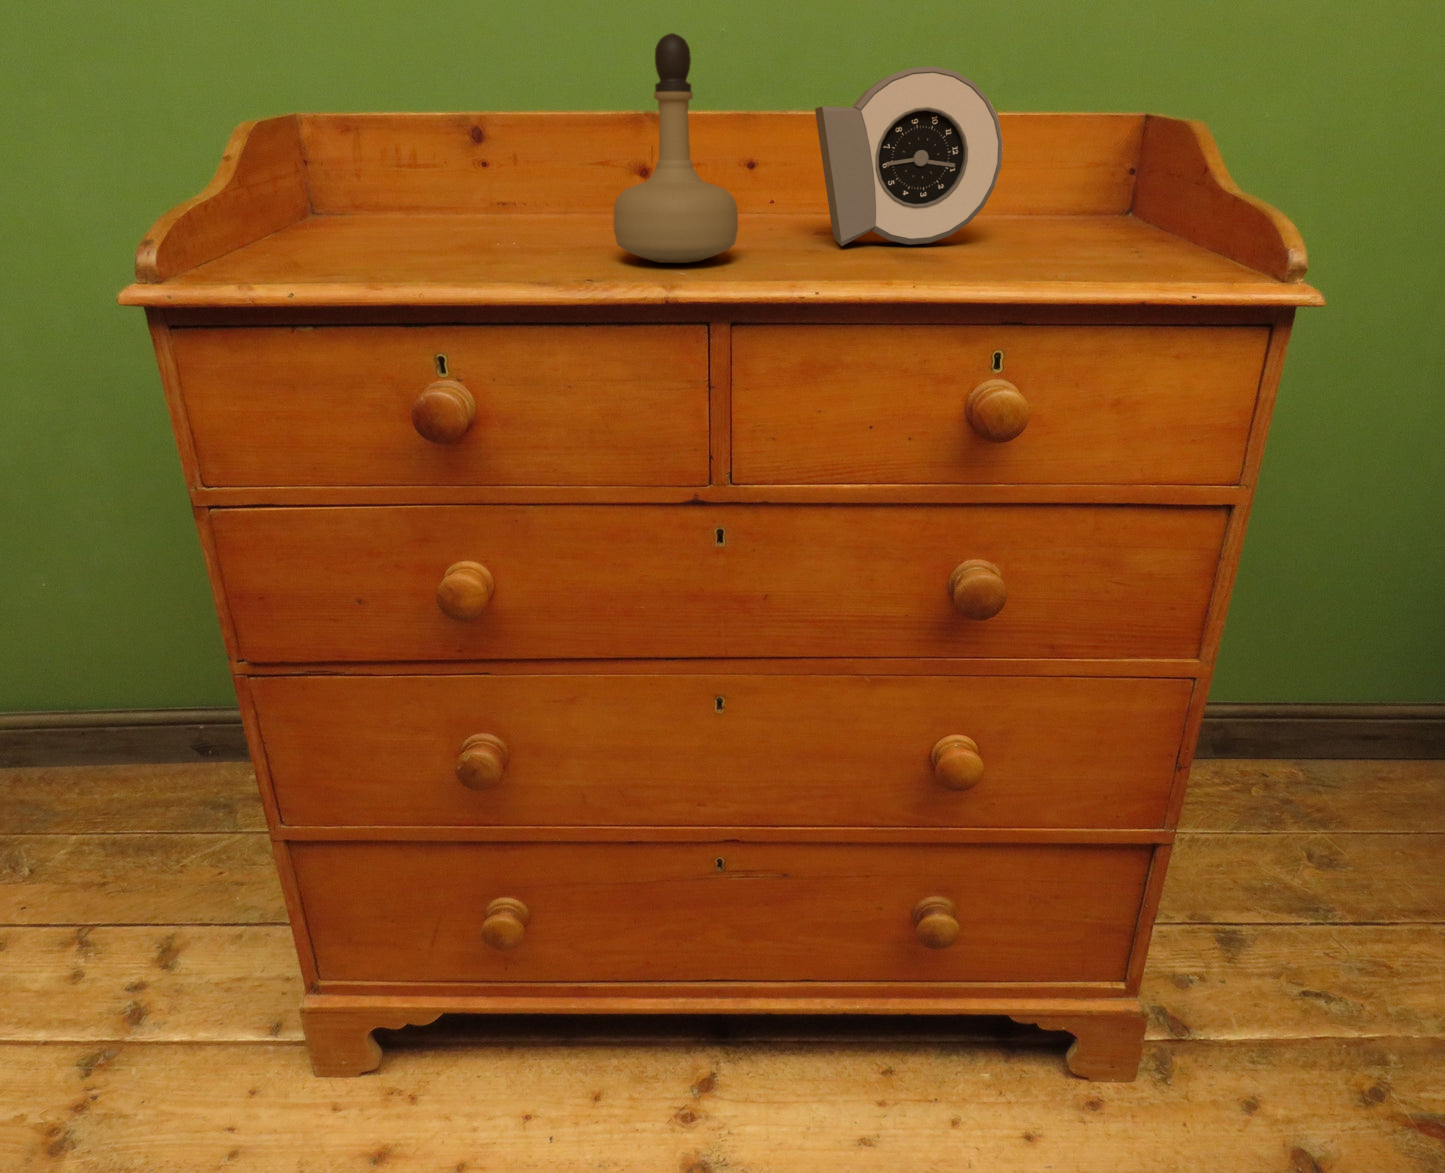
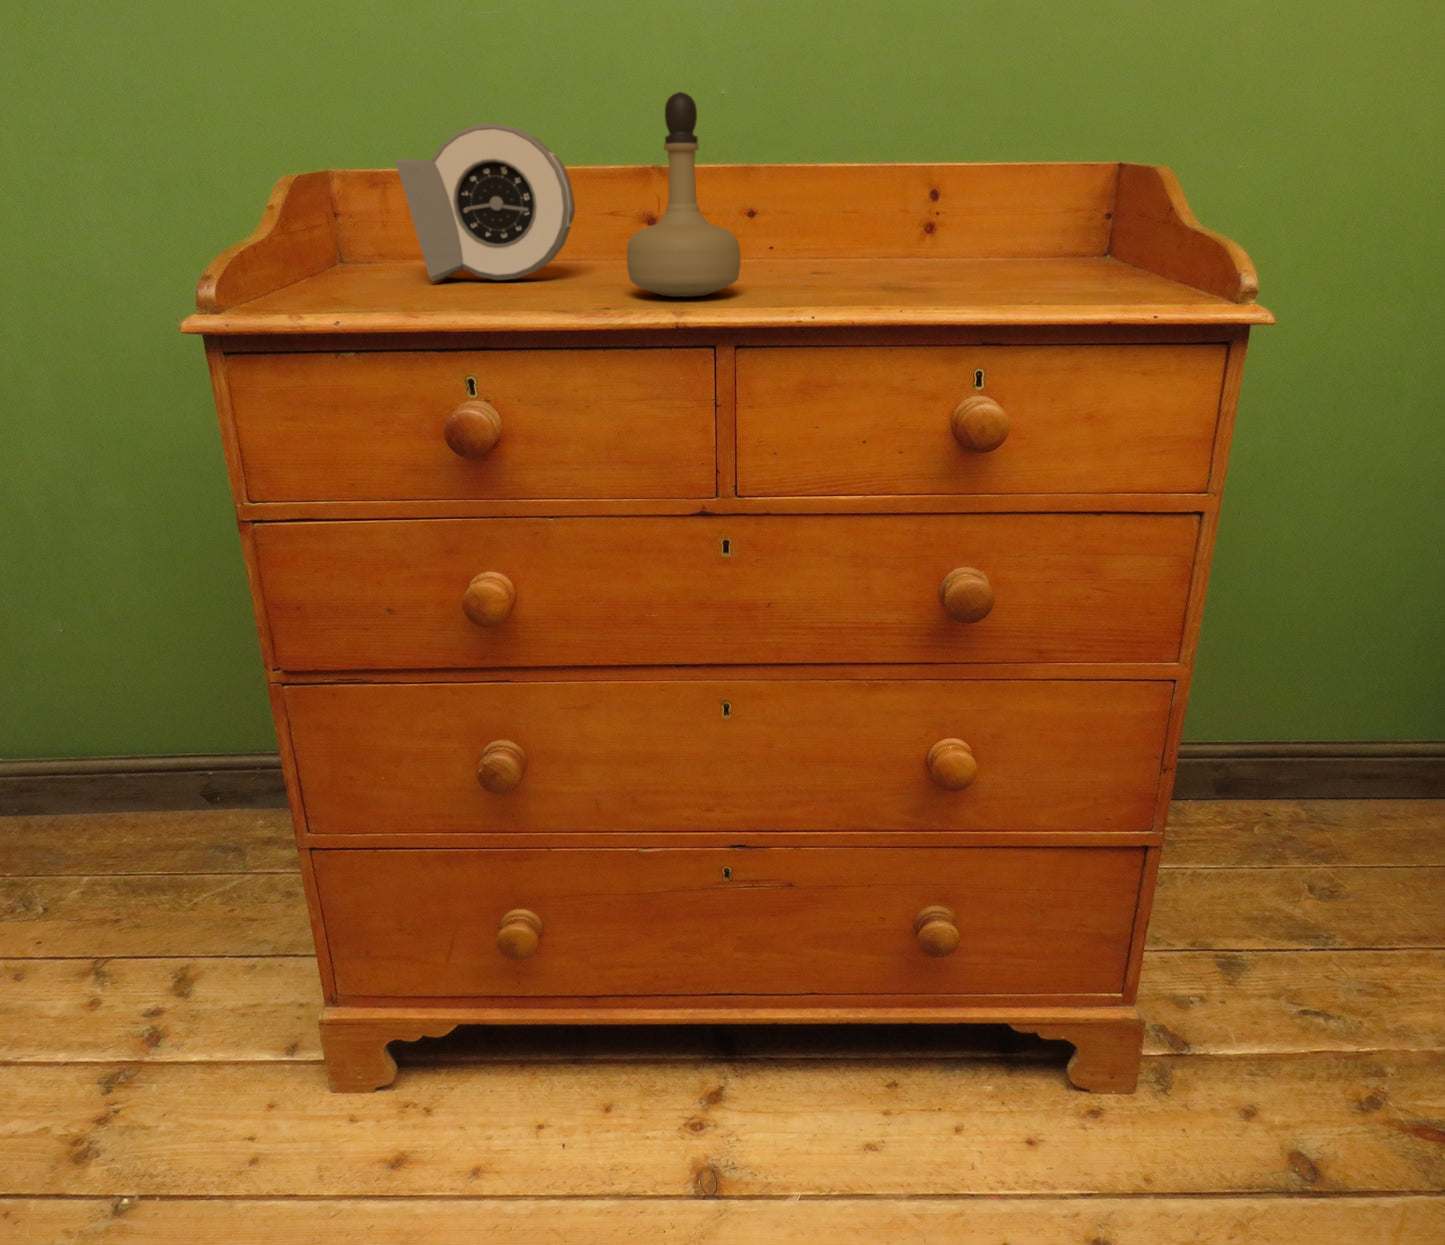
alarm clock: present [815,66,1003,246] -> present [396,123,575,282]

